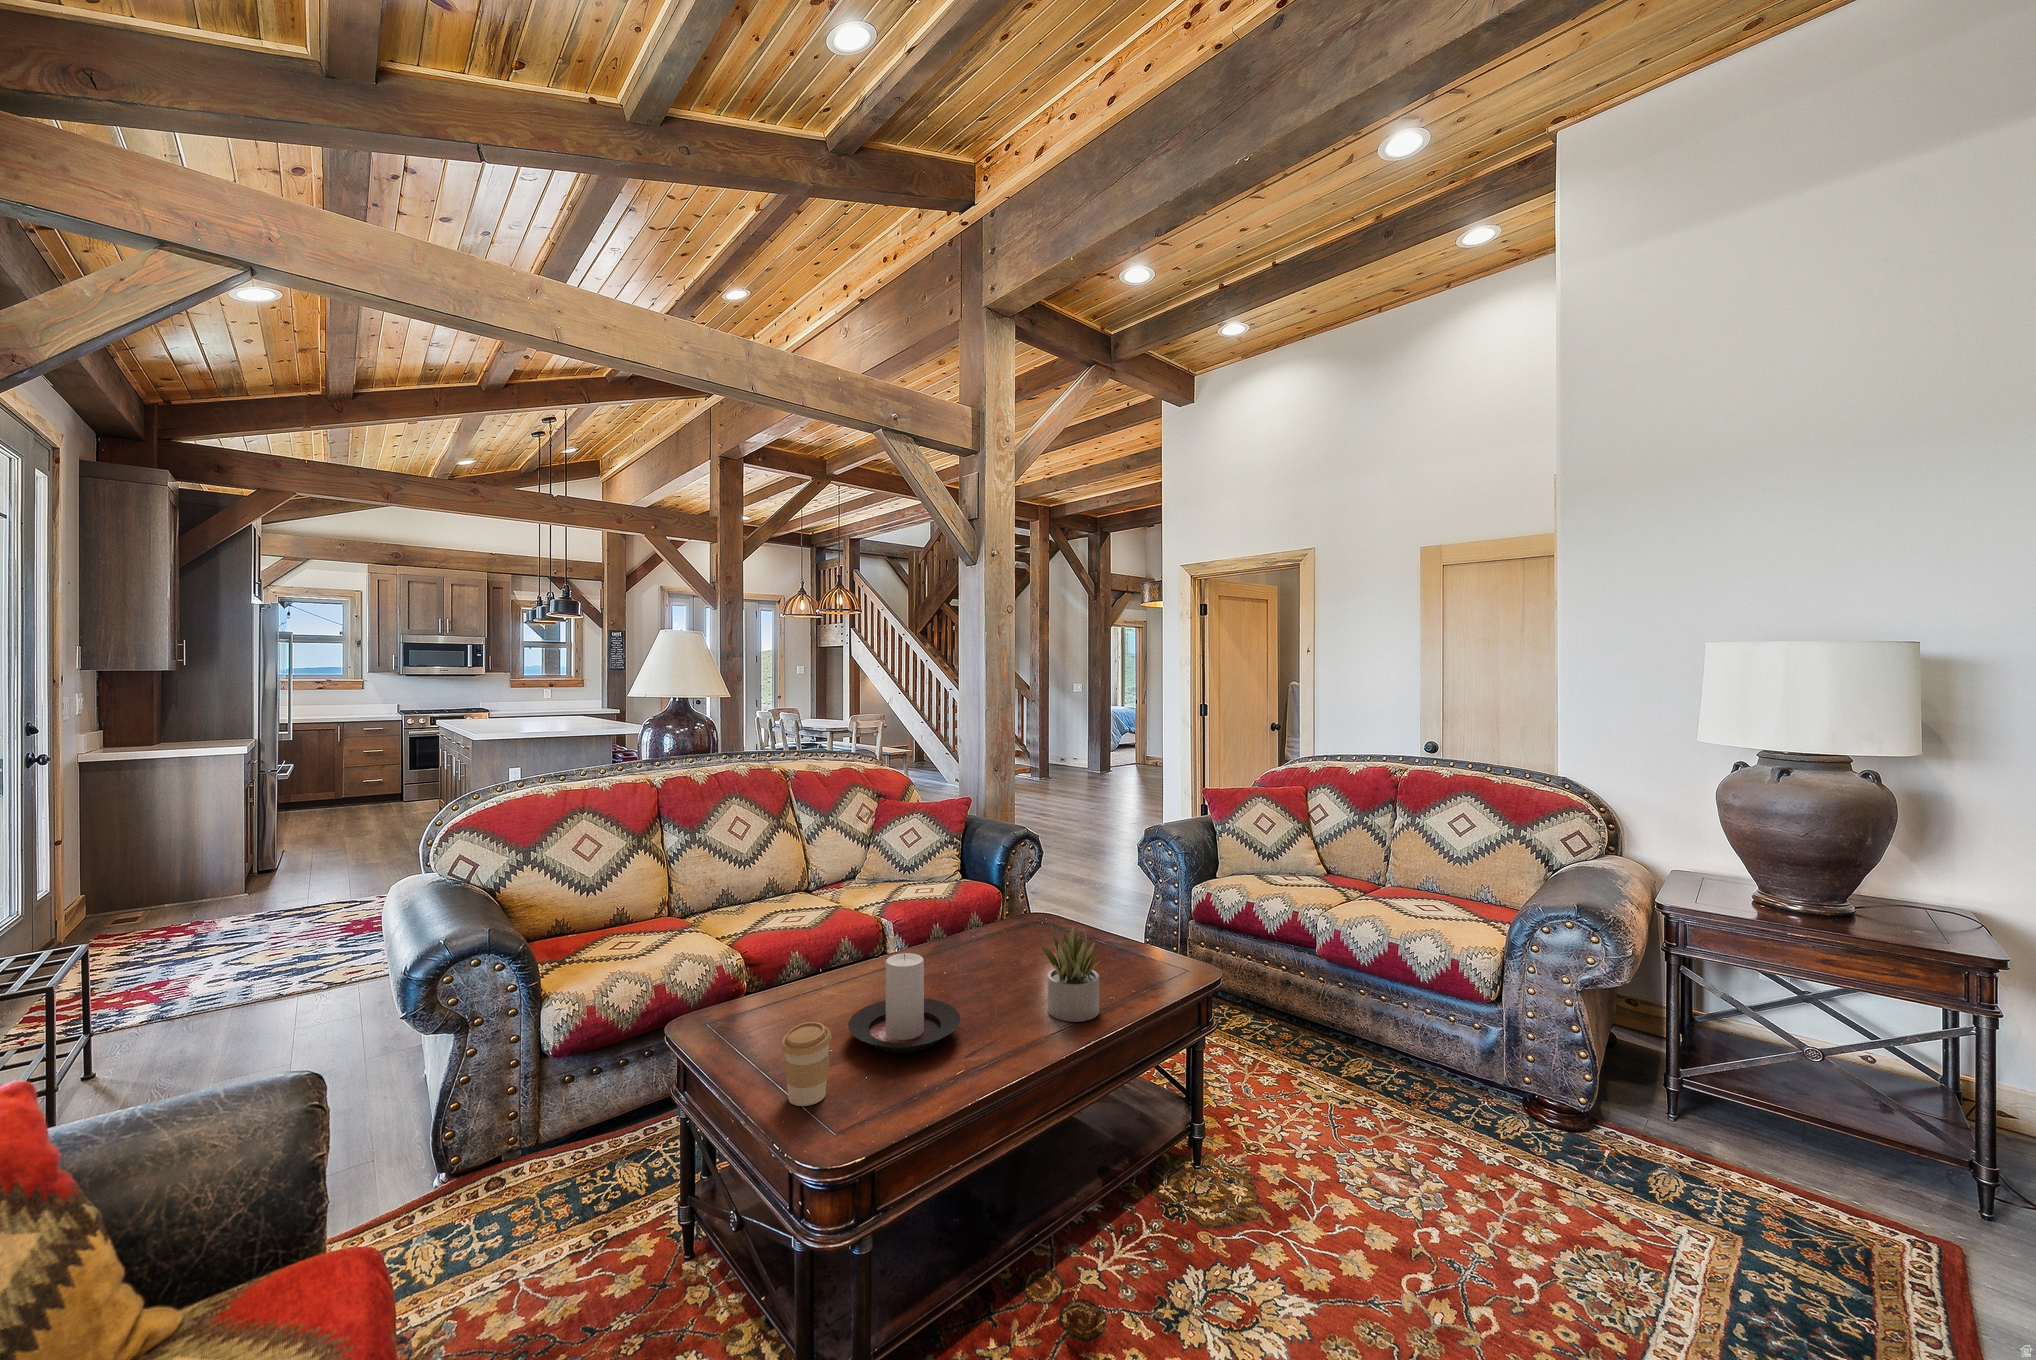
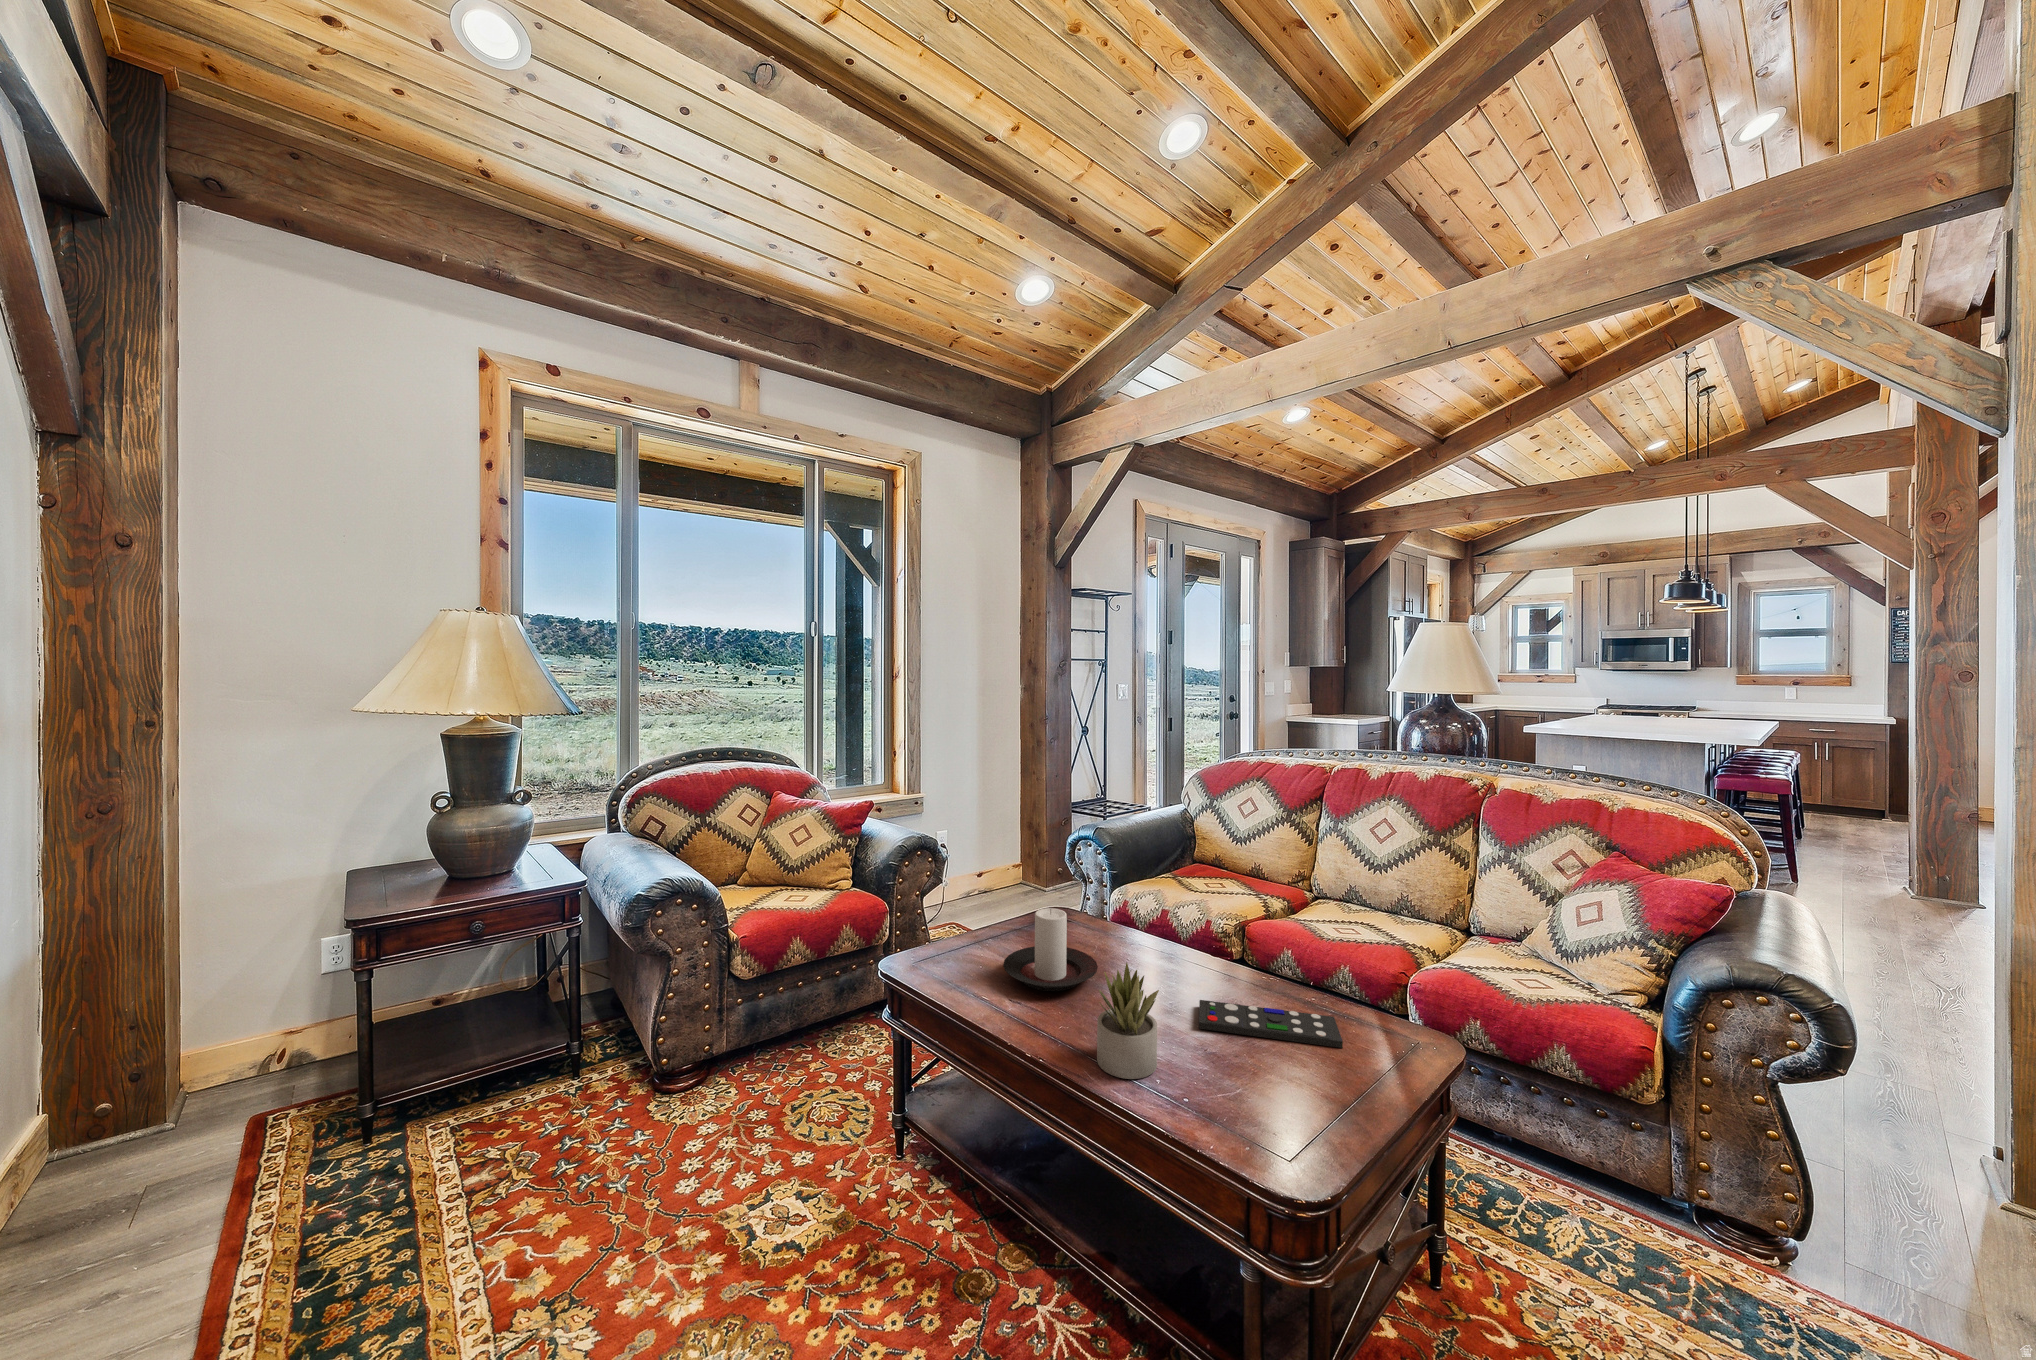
remote control: none [980,932,1046,978] -> present [1199,1000,1343,1048]
coffee cup: present [782,1022,831,1106] -> none [946,907,979,959]

